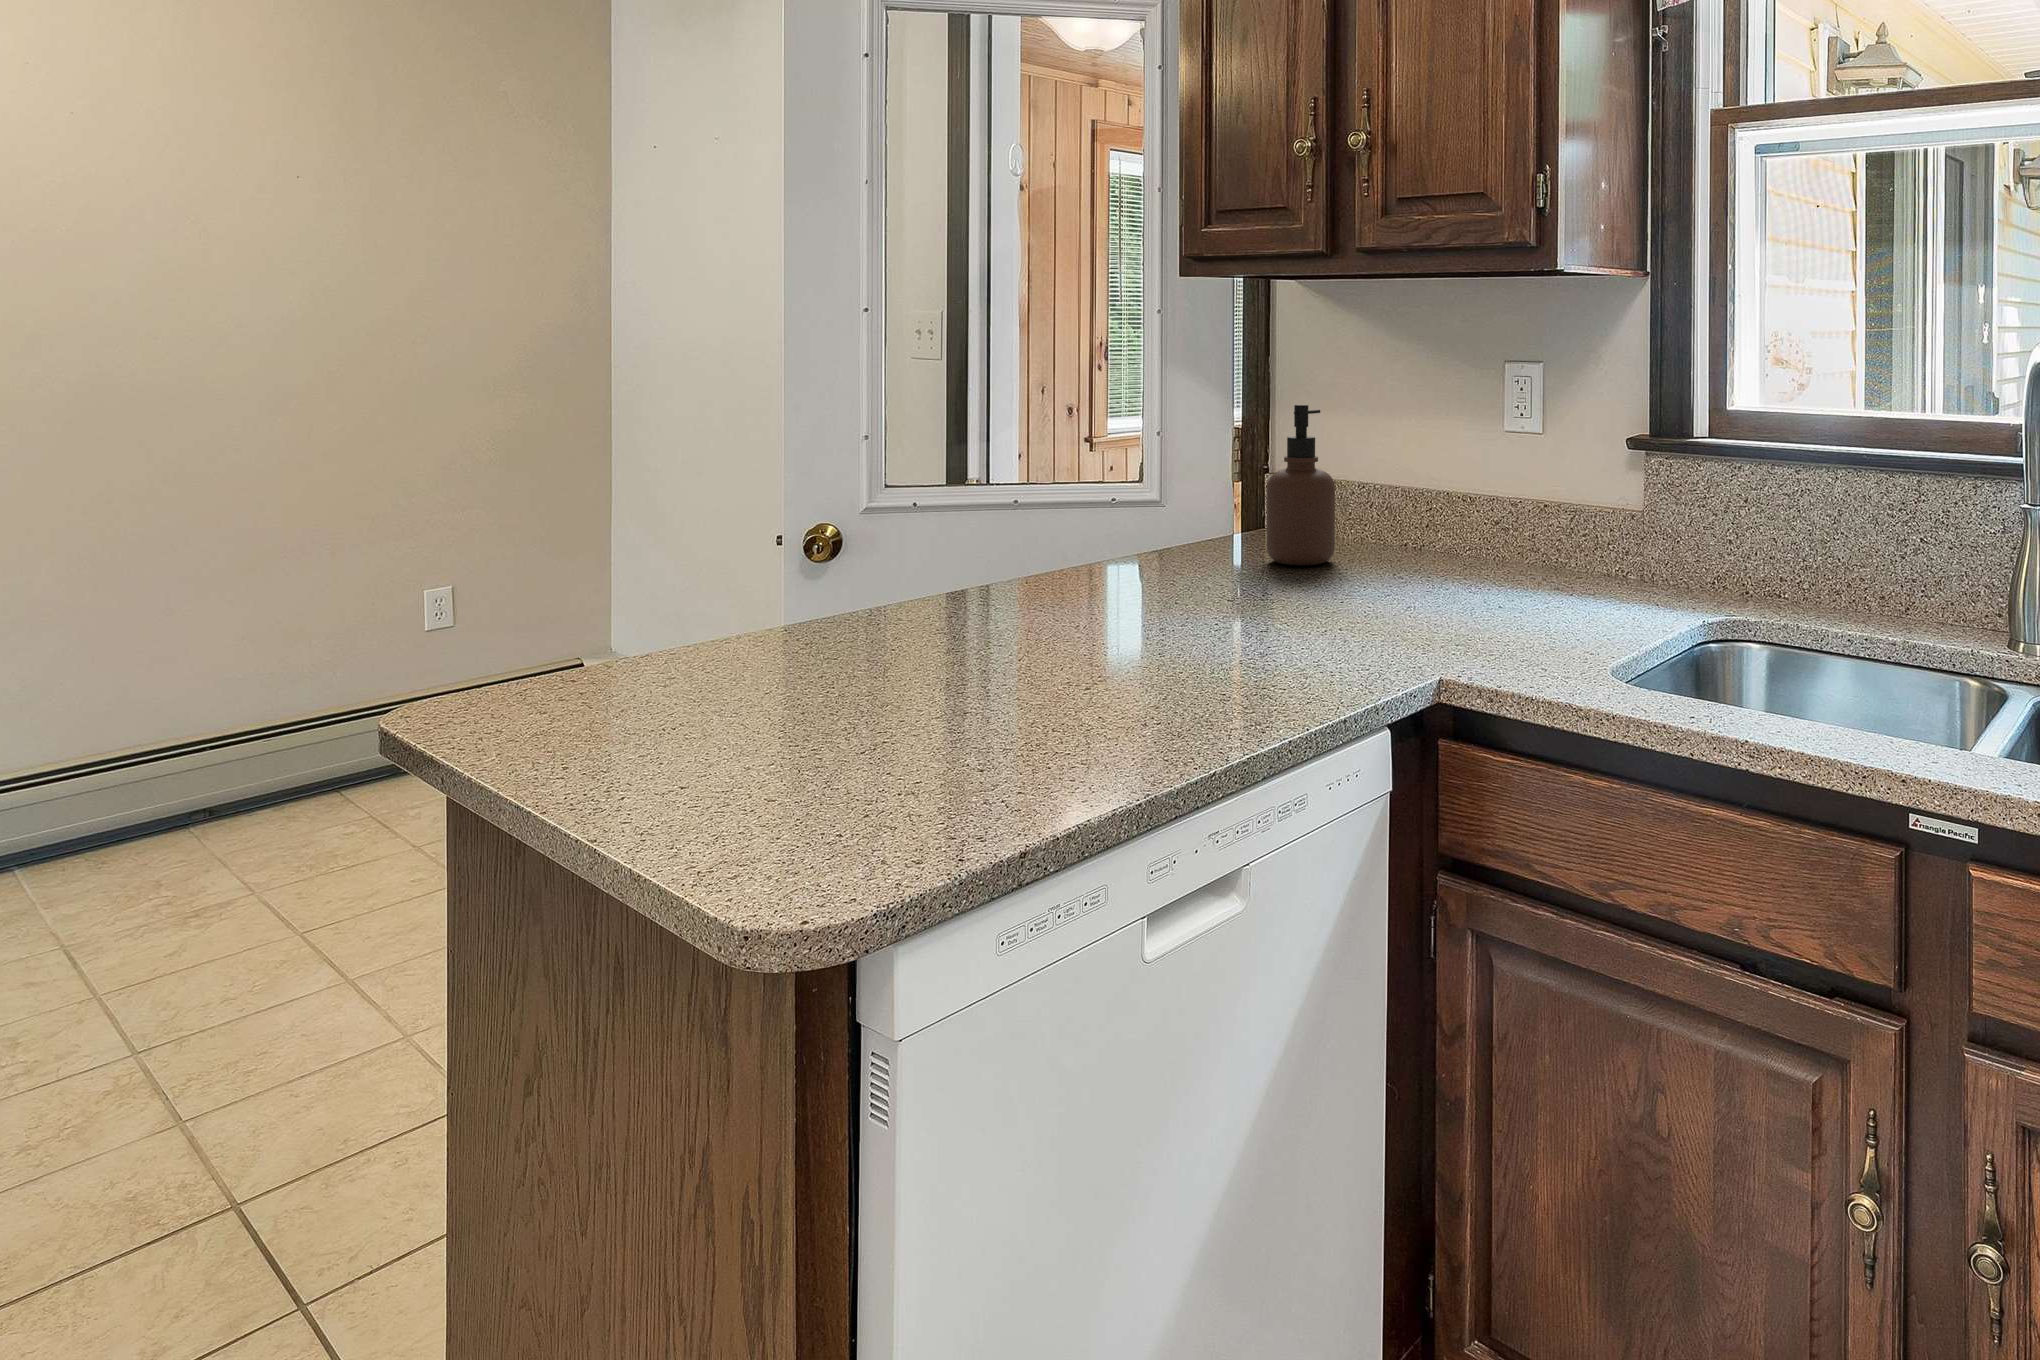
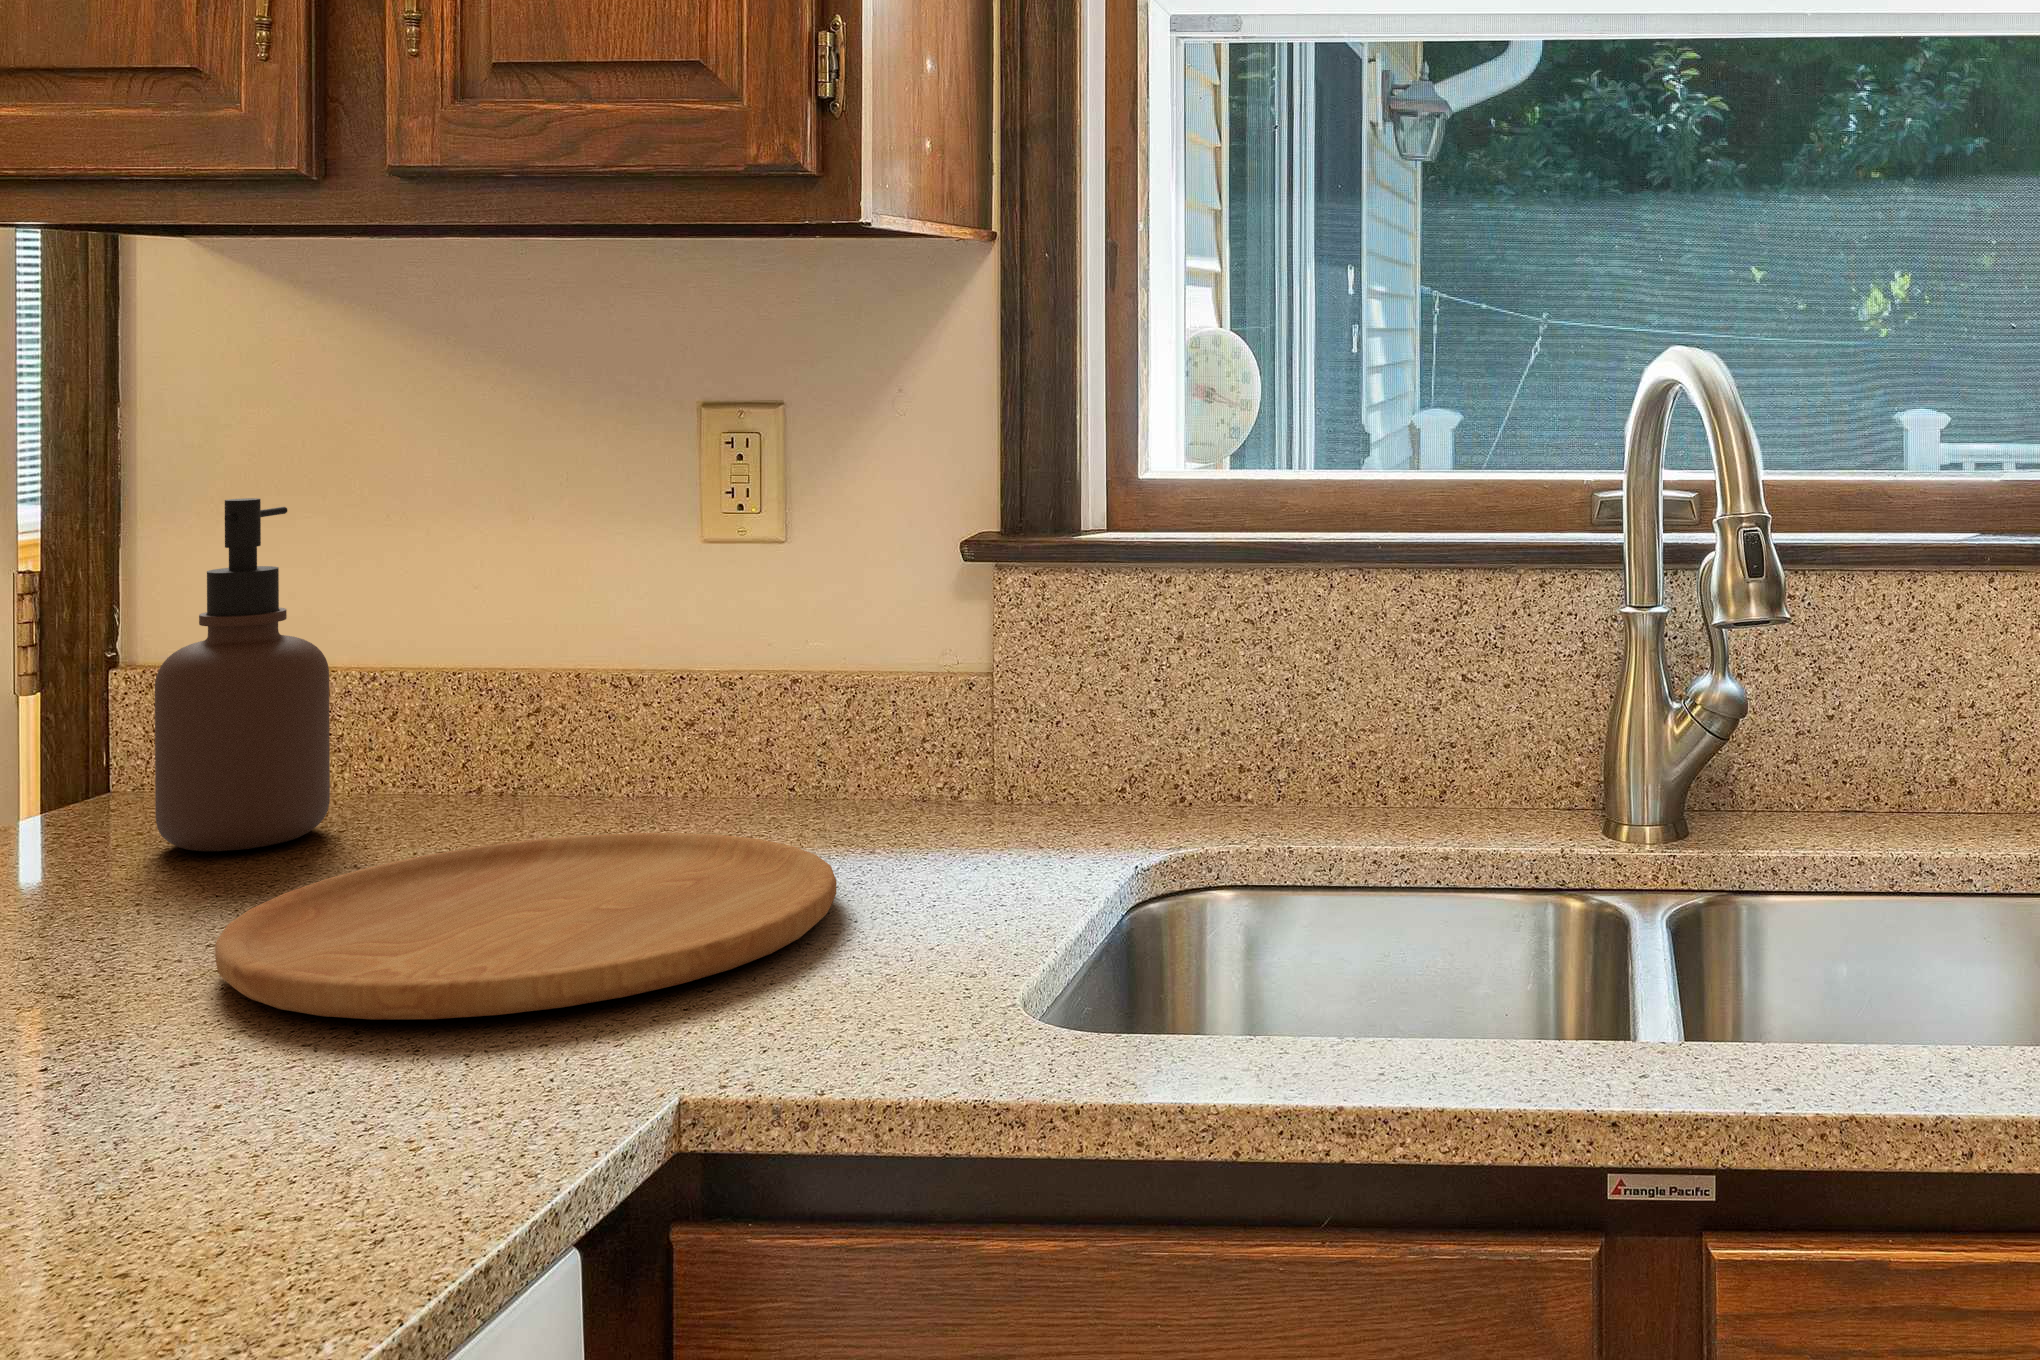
cutting board: none [1274,575,1540,642] -> present [215,833,837,1020]

